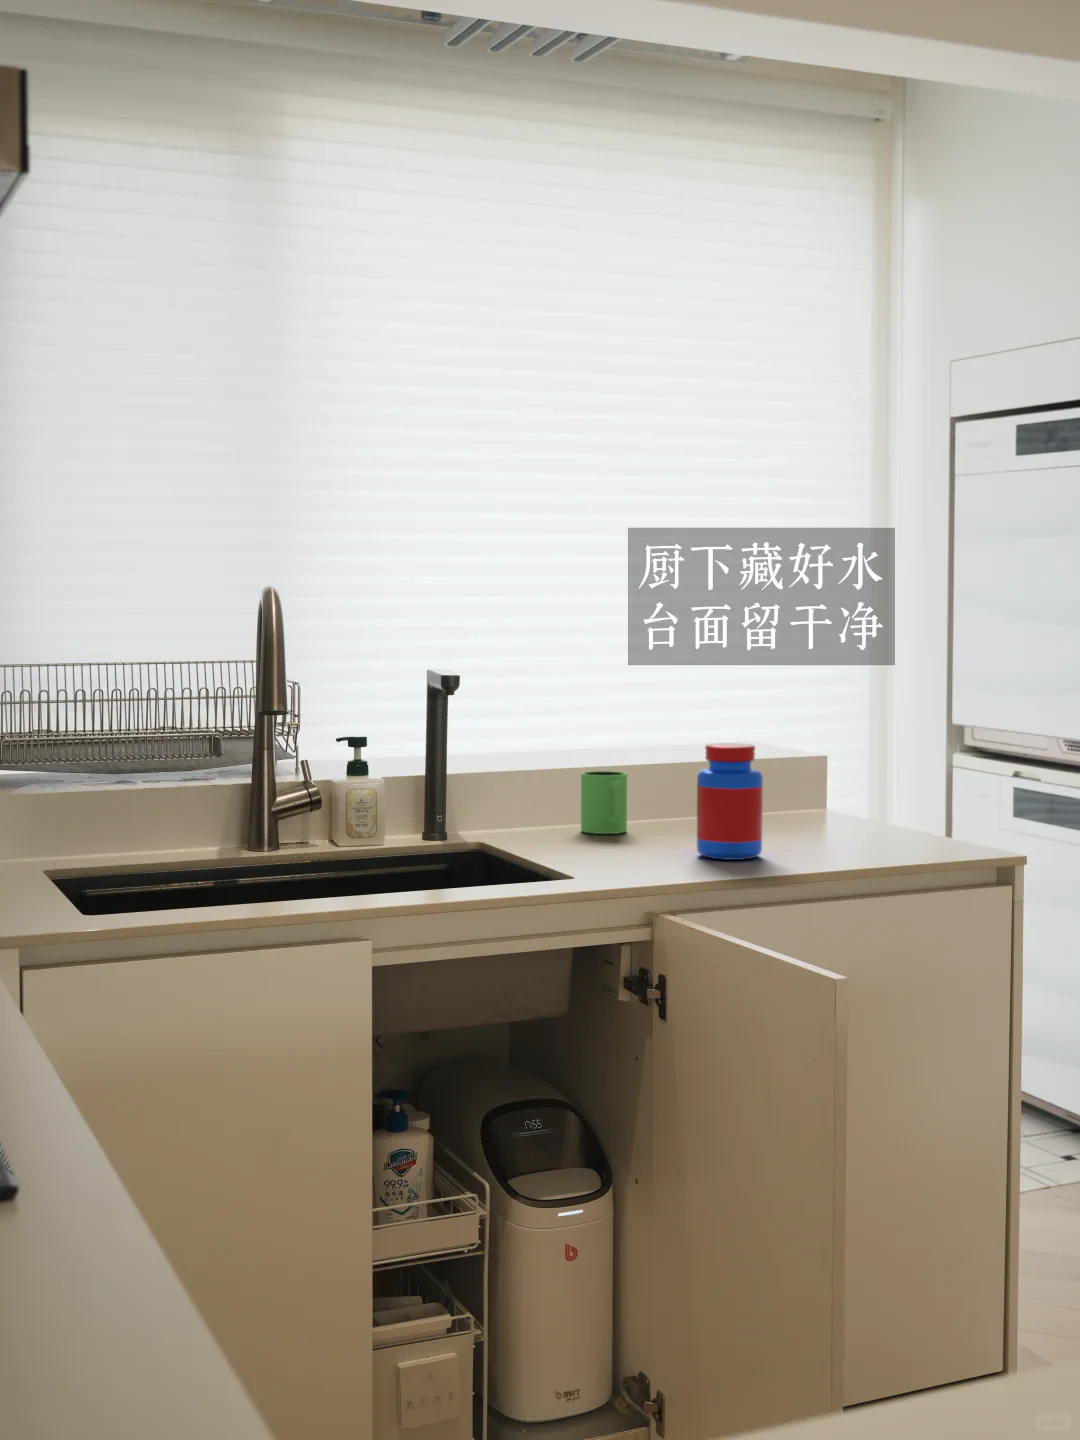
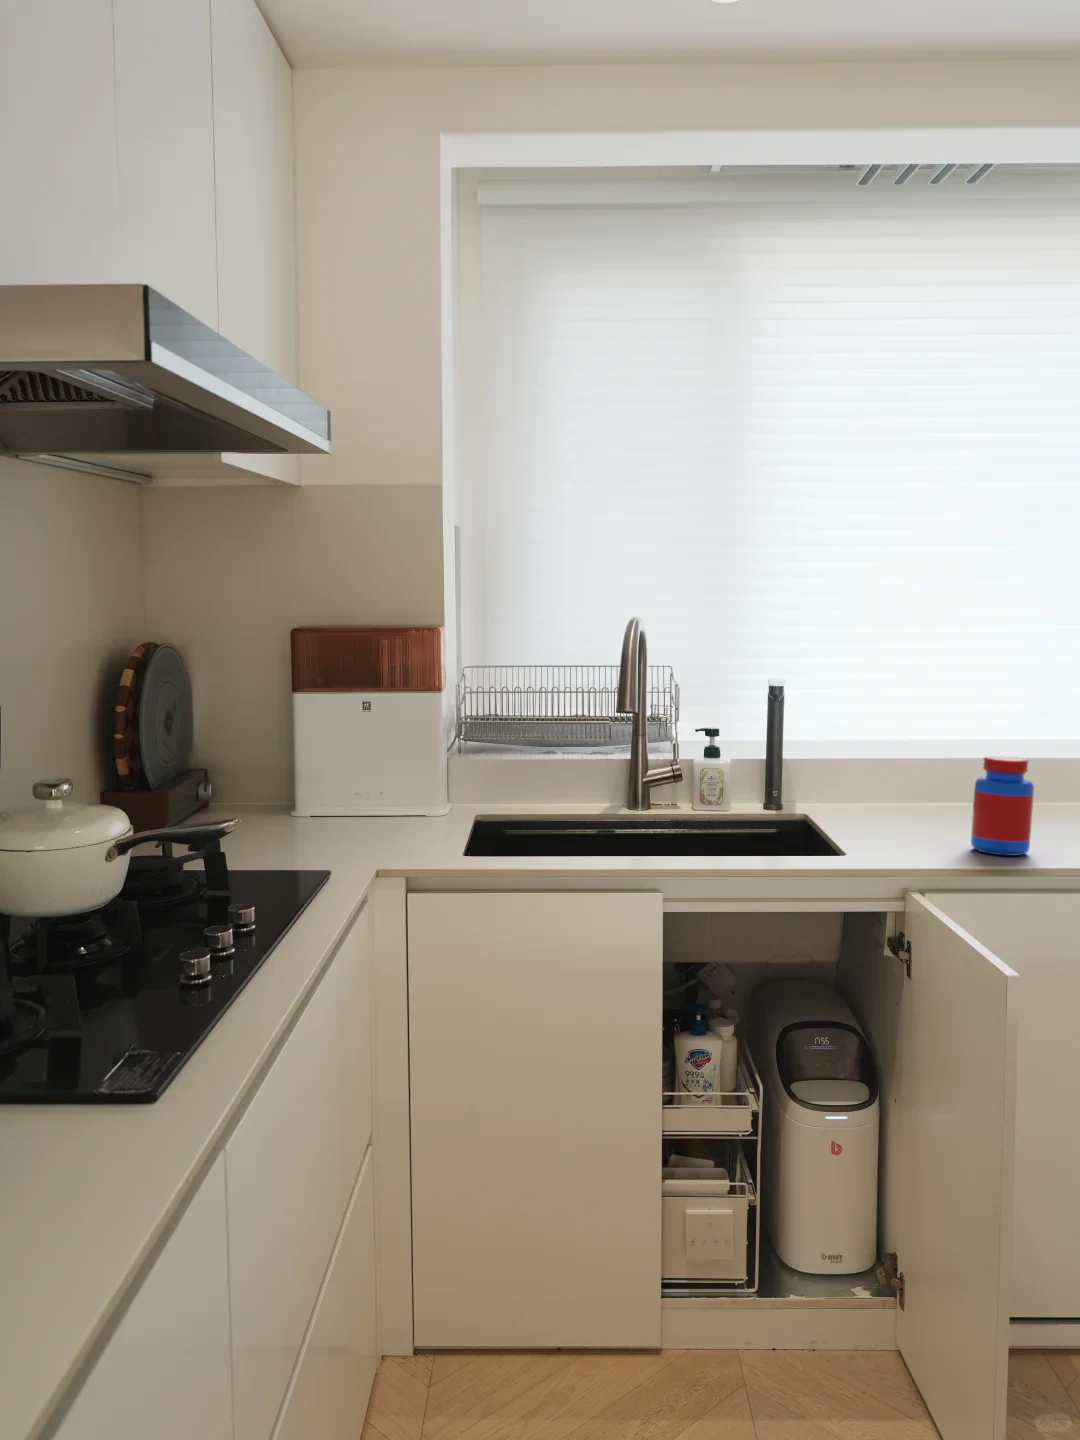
mug: present [581,771,627,834] -> none [896,771,937,824]

